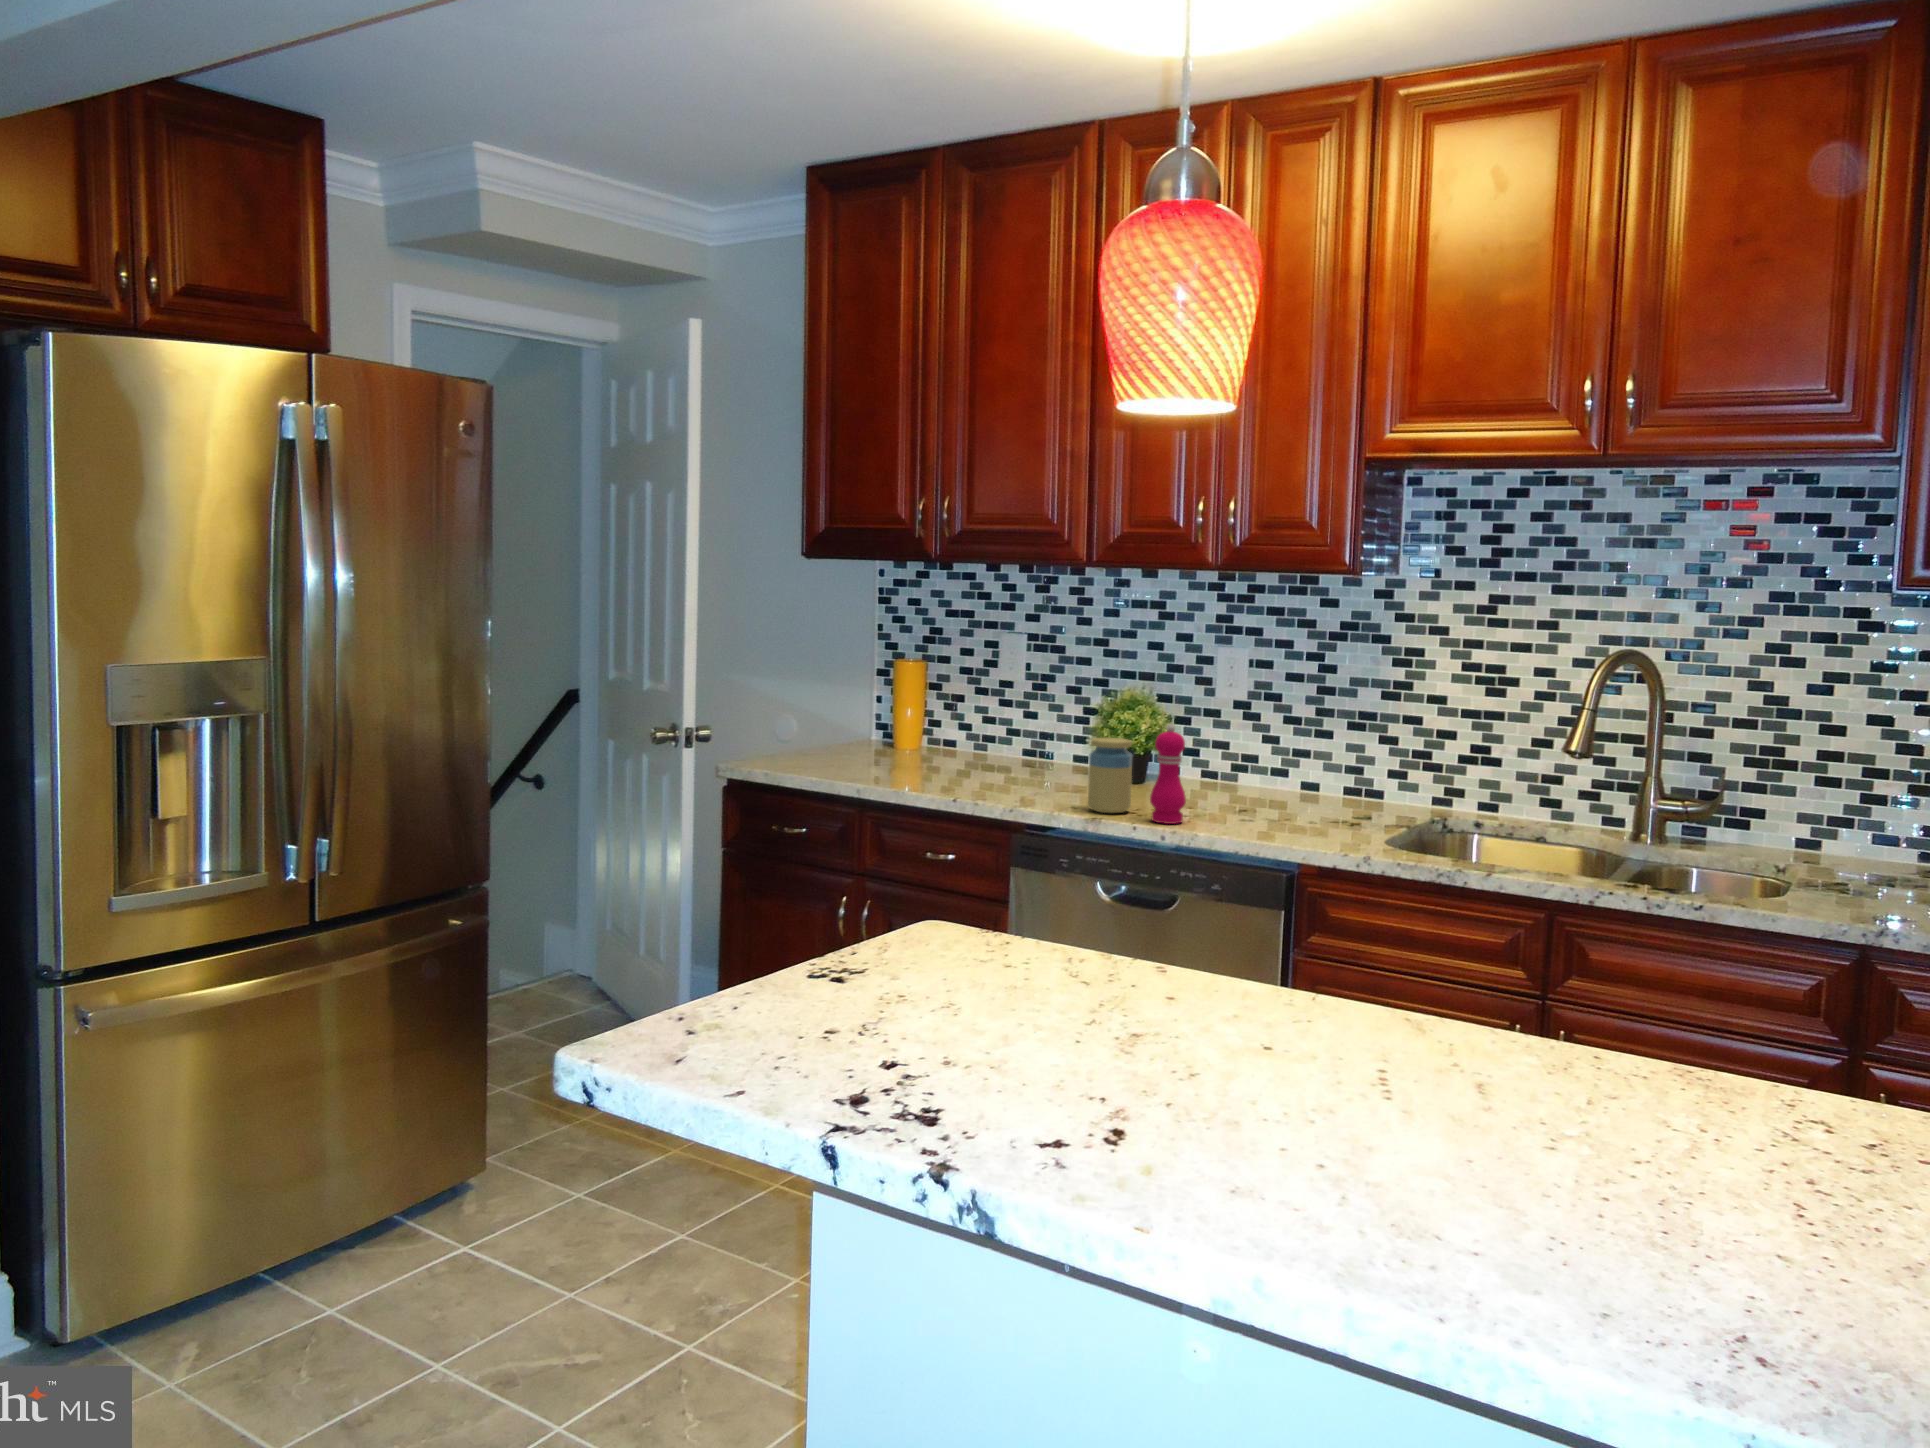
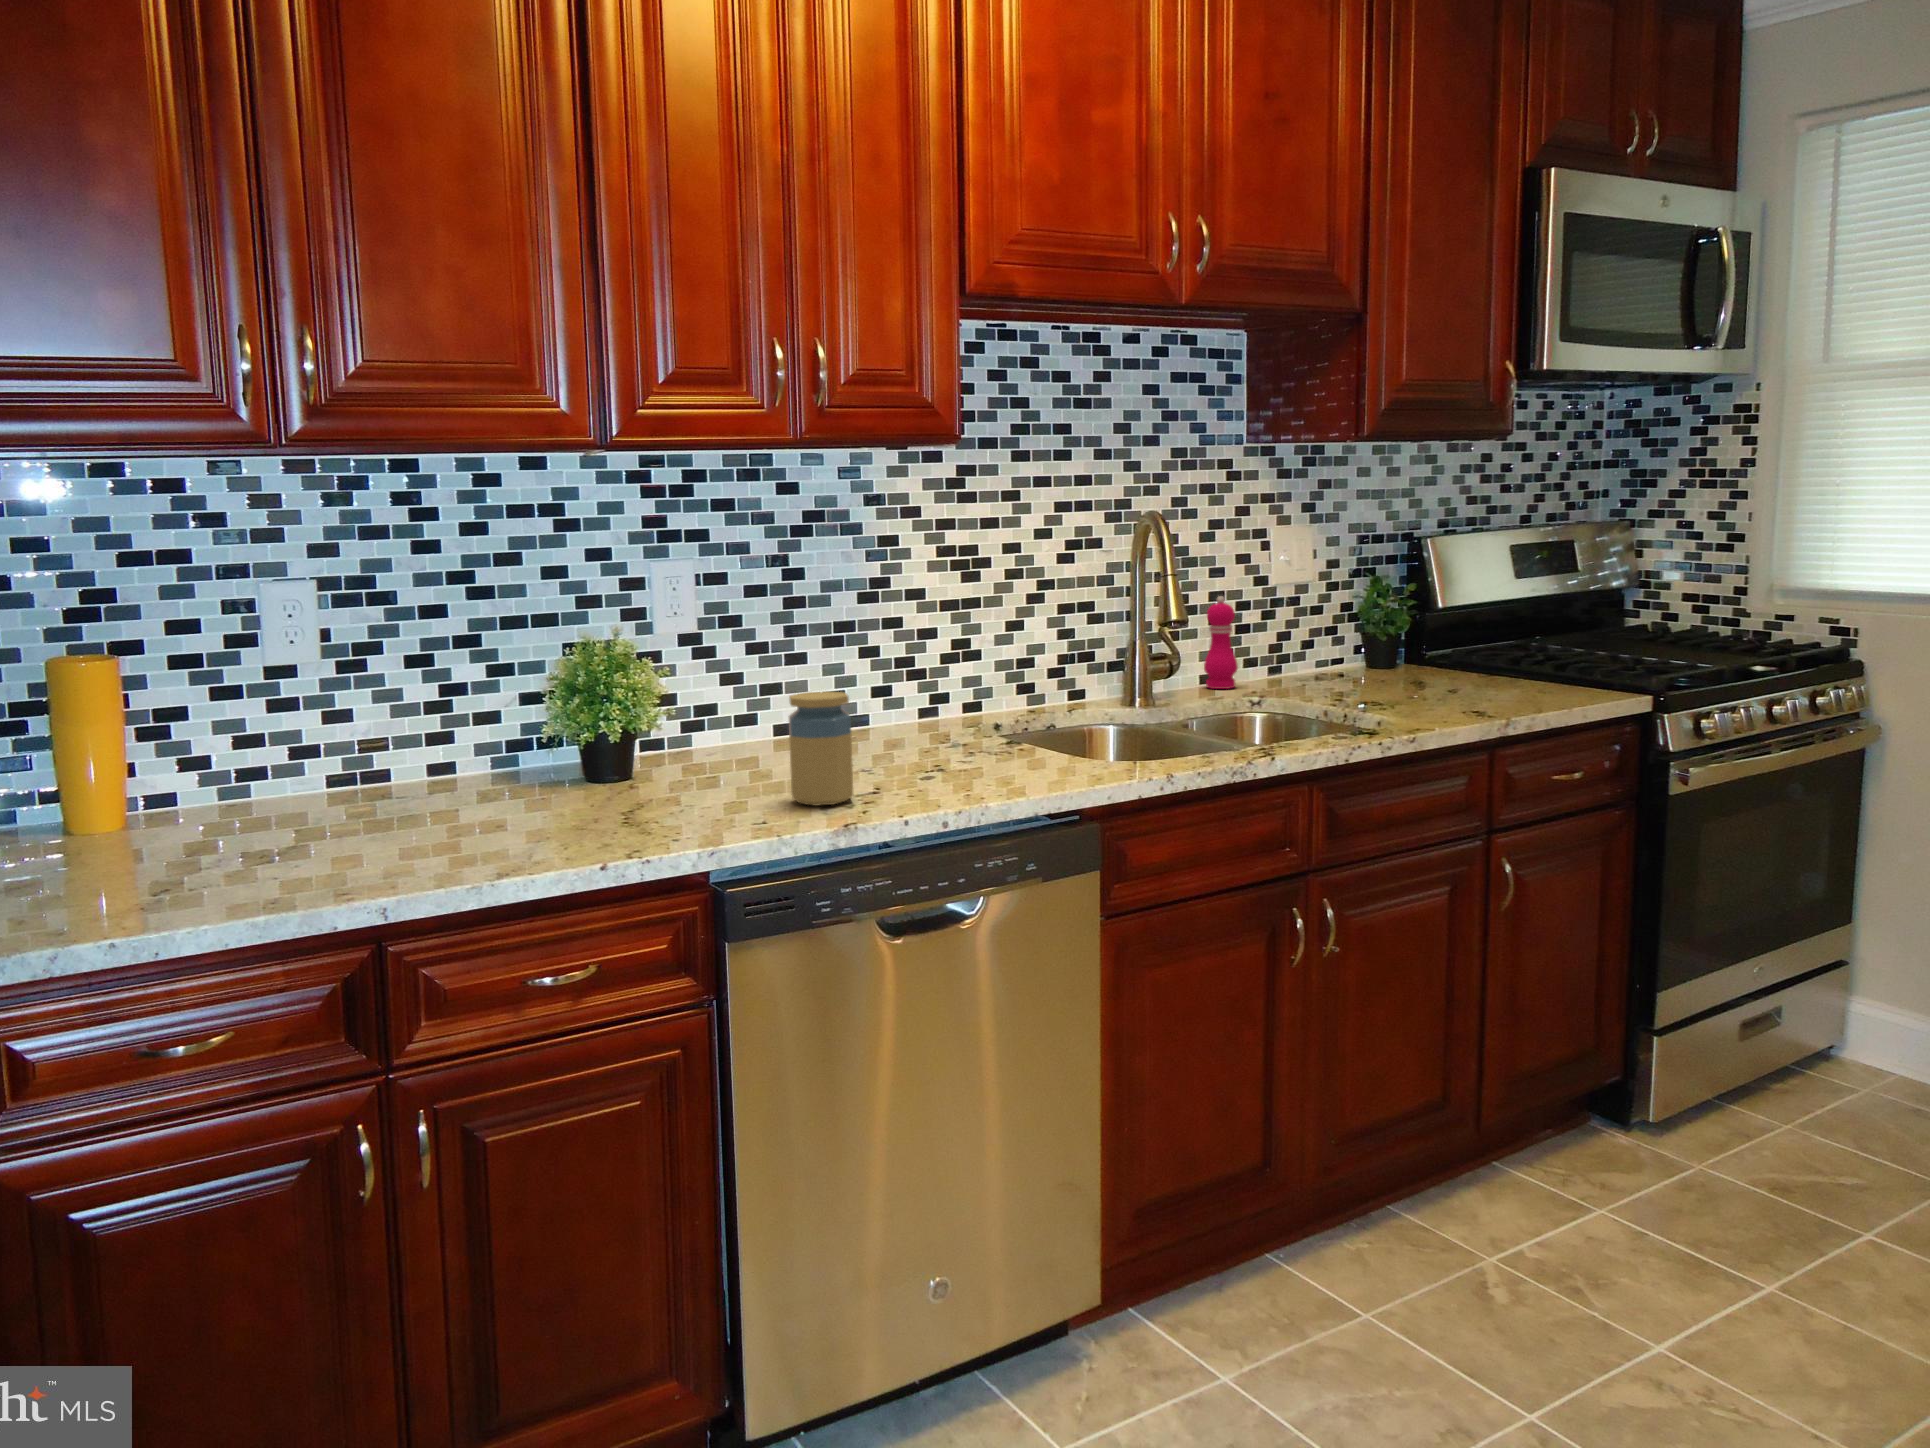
pepper mill: present [1150,724,1186,824] -> present [1204,596,1238,689]

